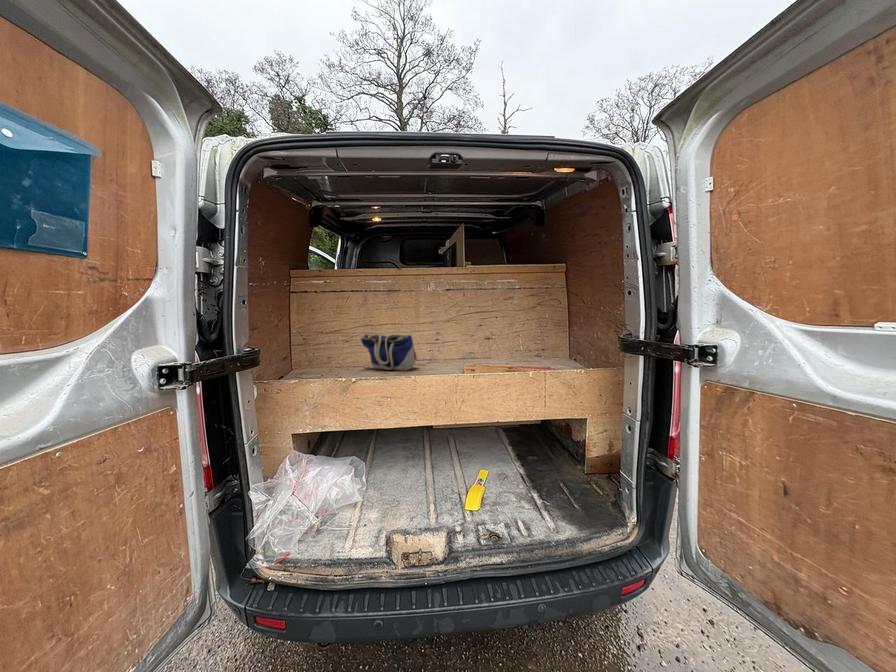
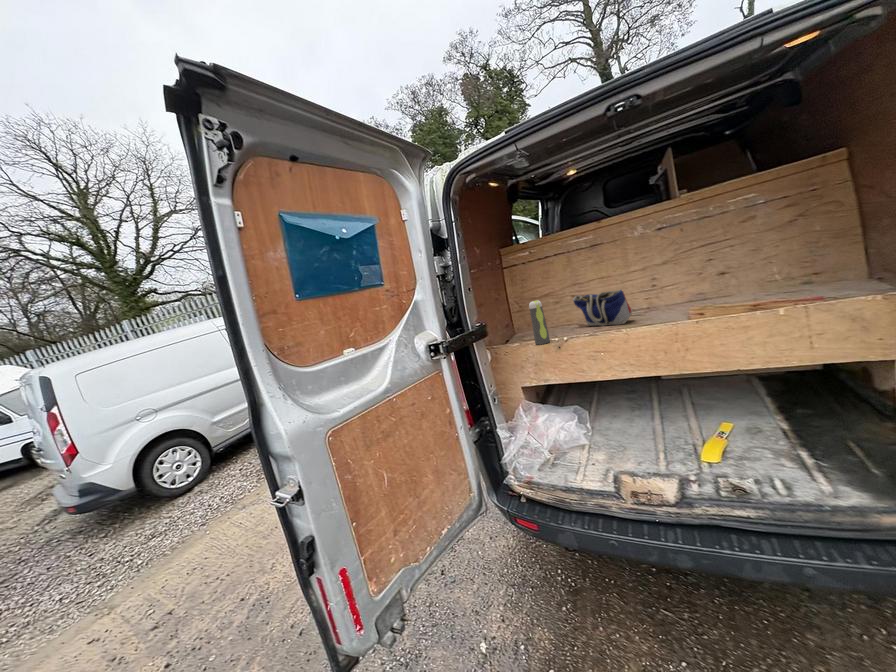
water bottle: none [314,331,332,383] -> present [529,300,550,345]

